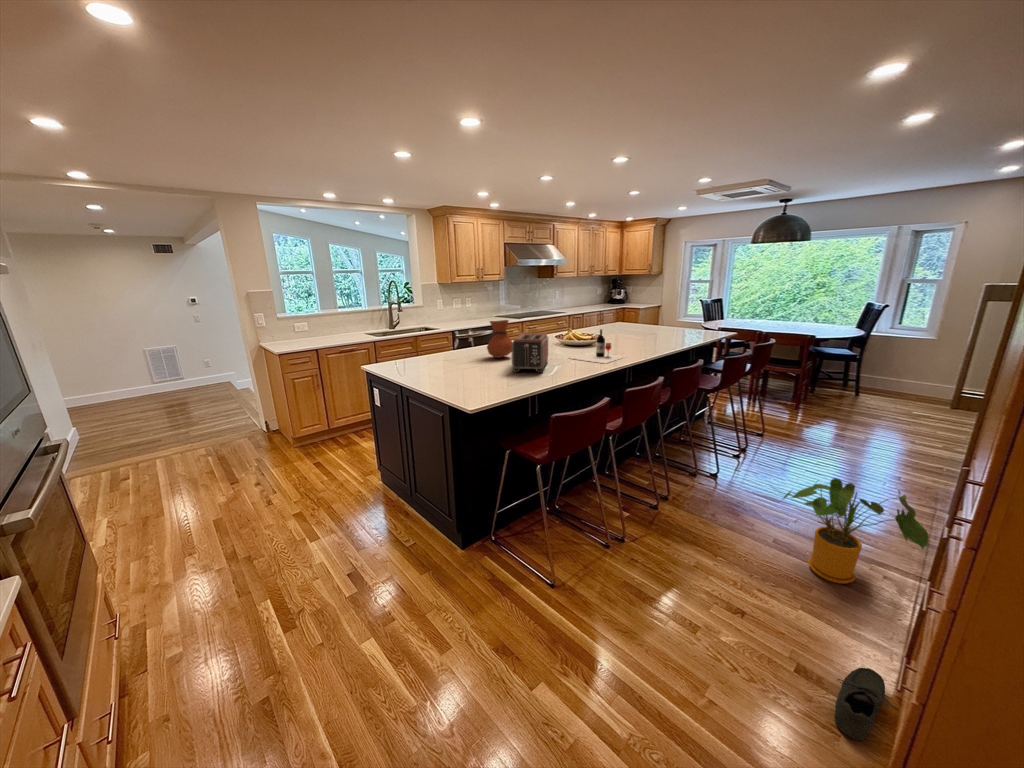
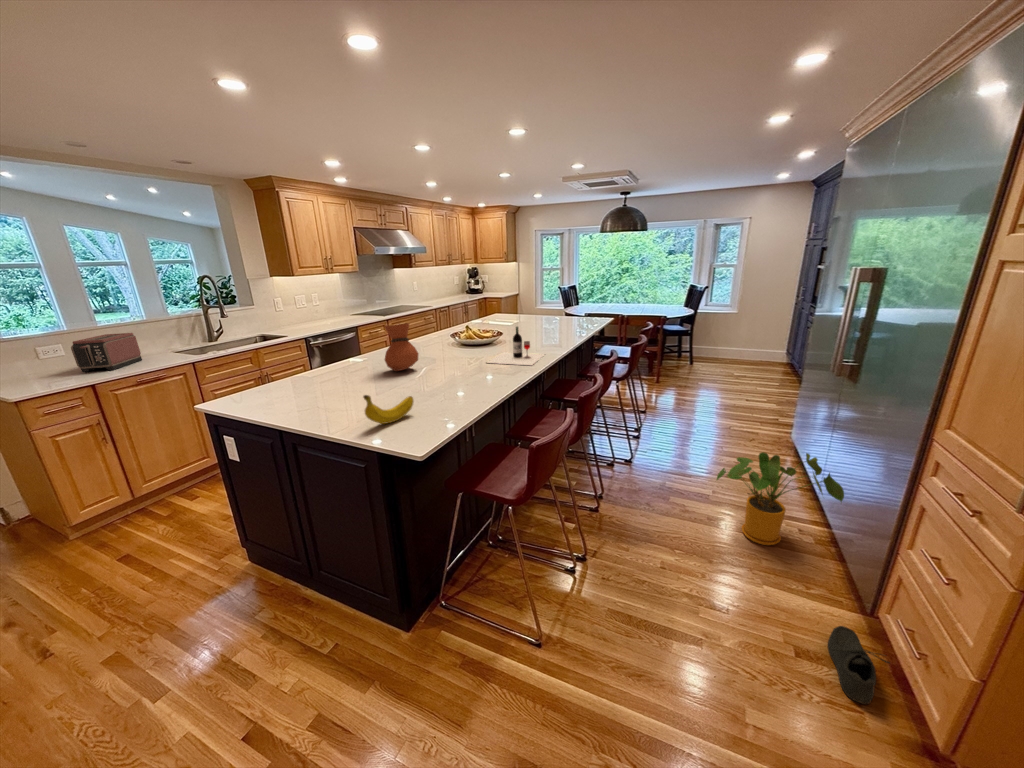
toaster: present [511,333,548,373] -> present [71,333,142,372]
fruit: none [446,364,485,388] -> present [363,395,413,424]

